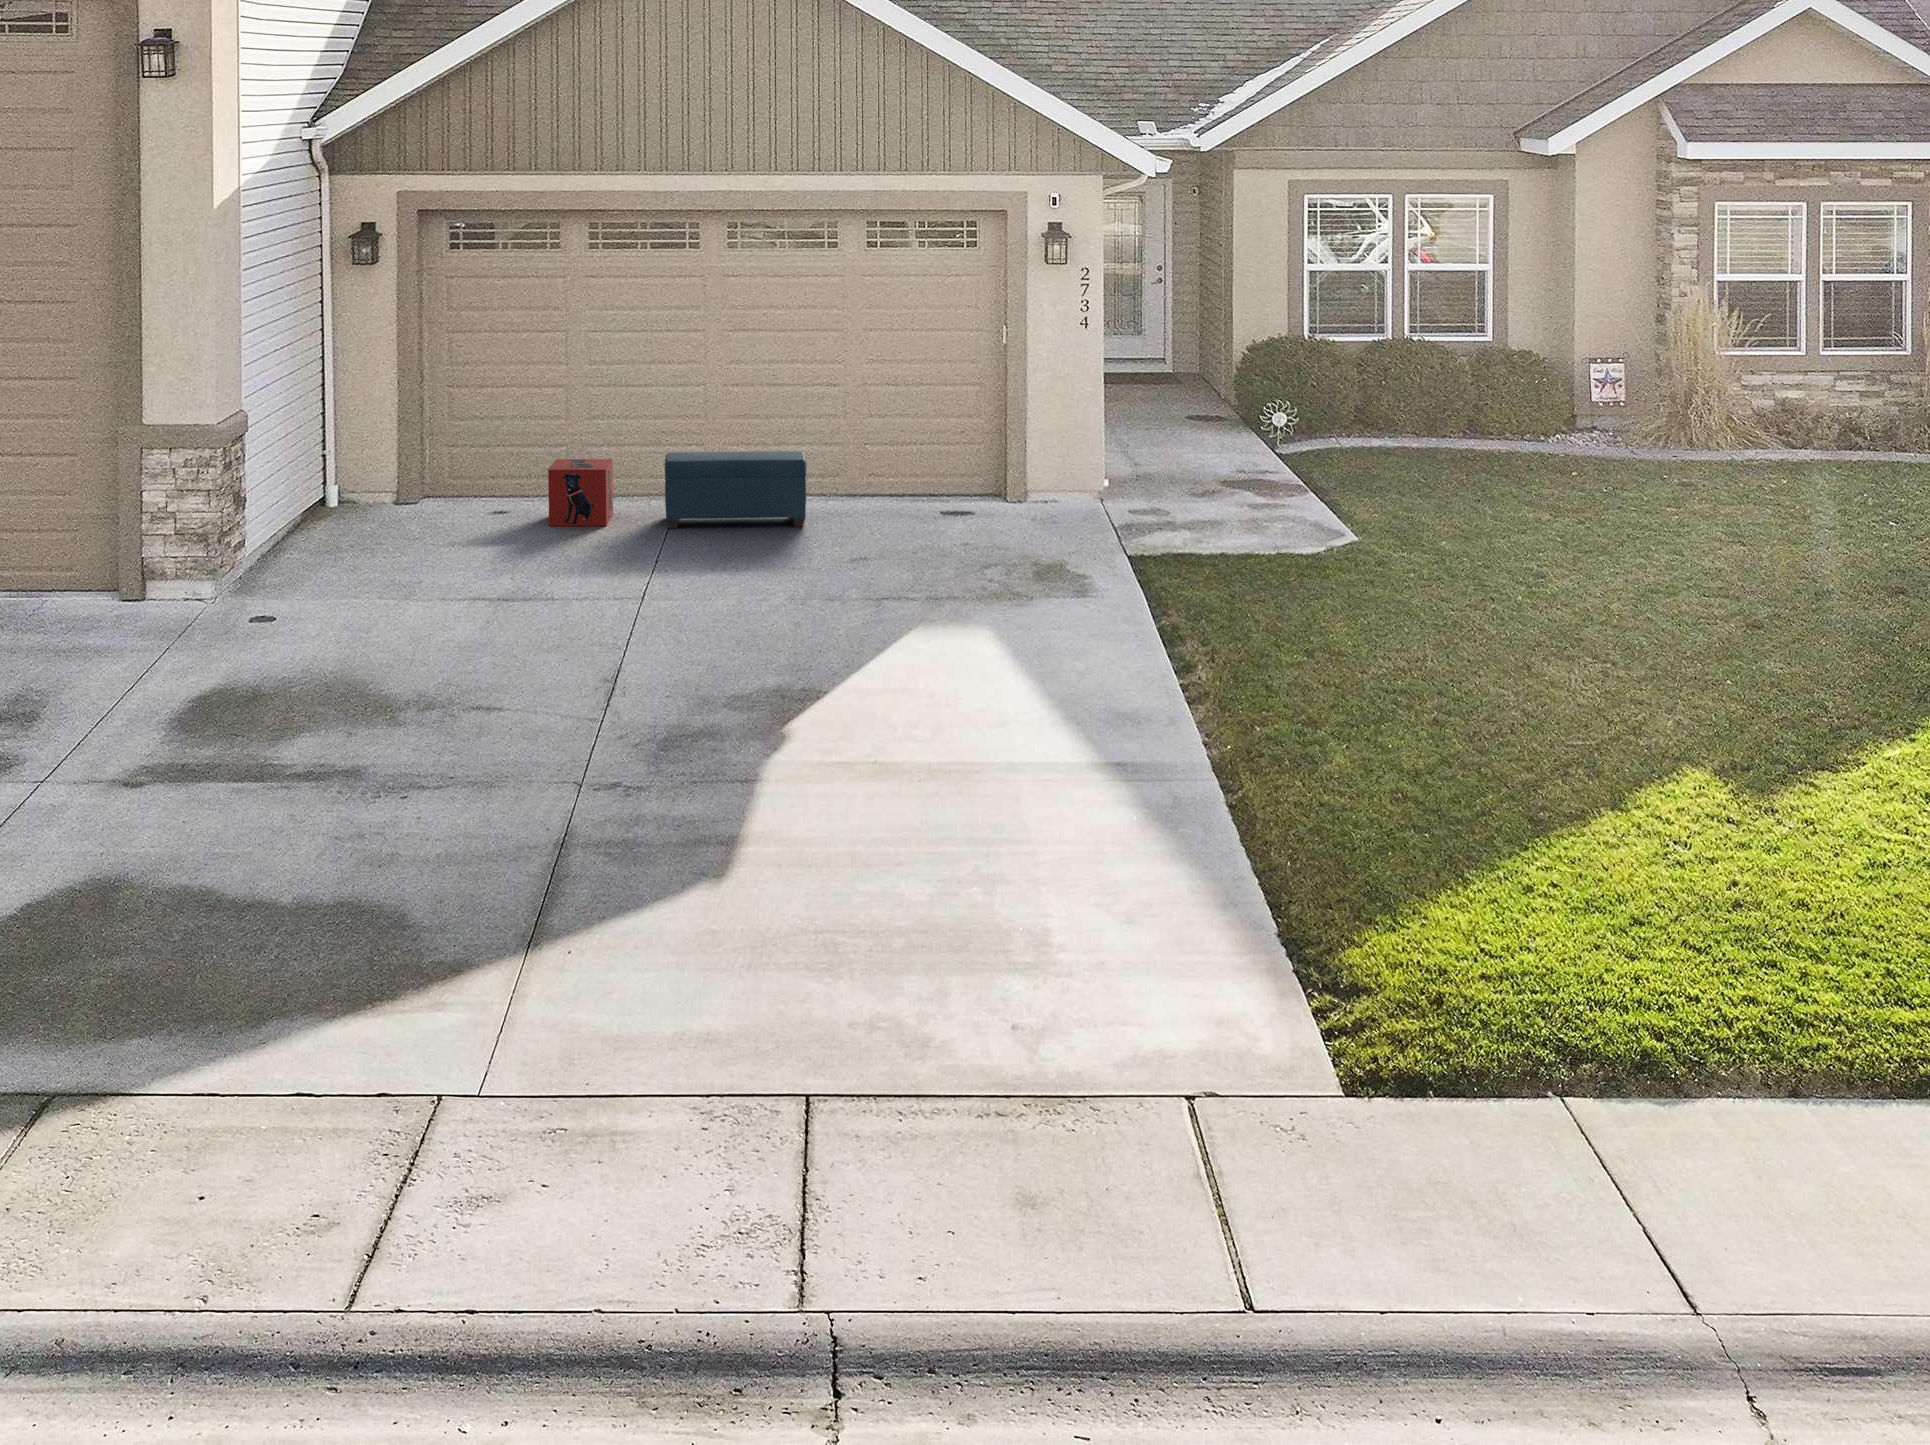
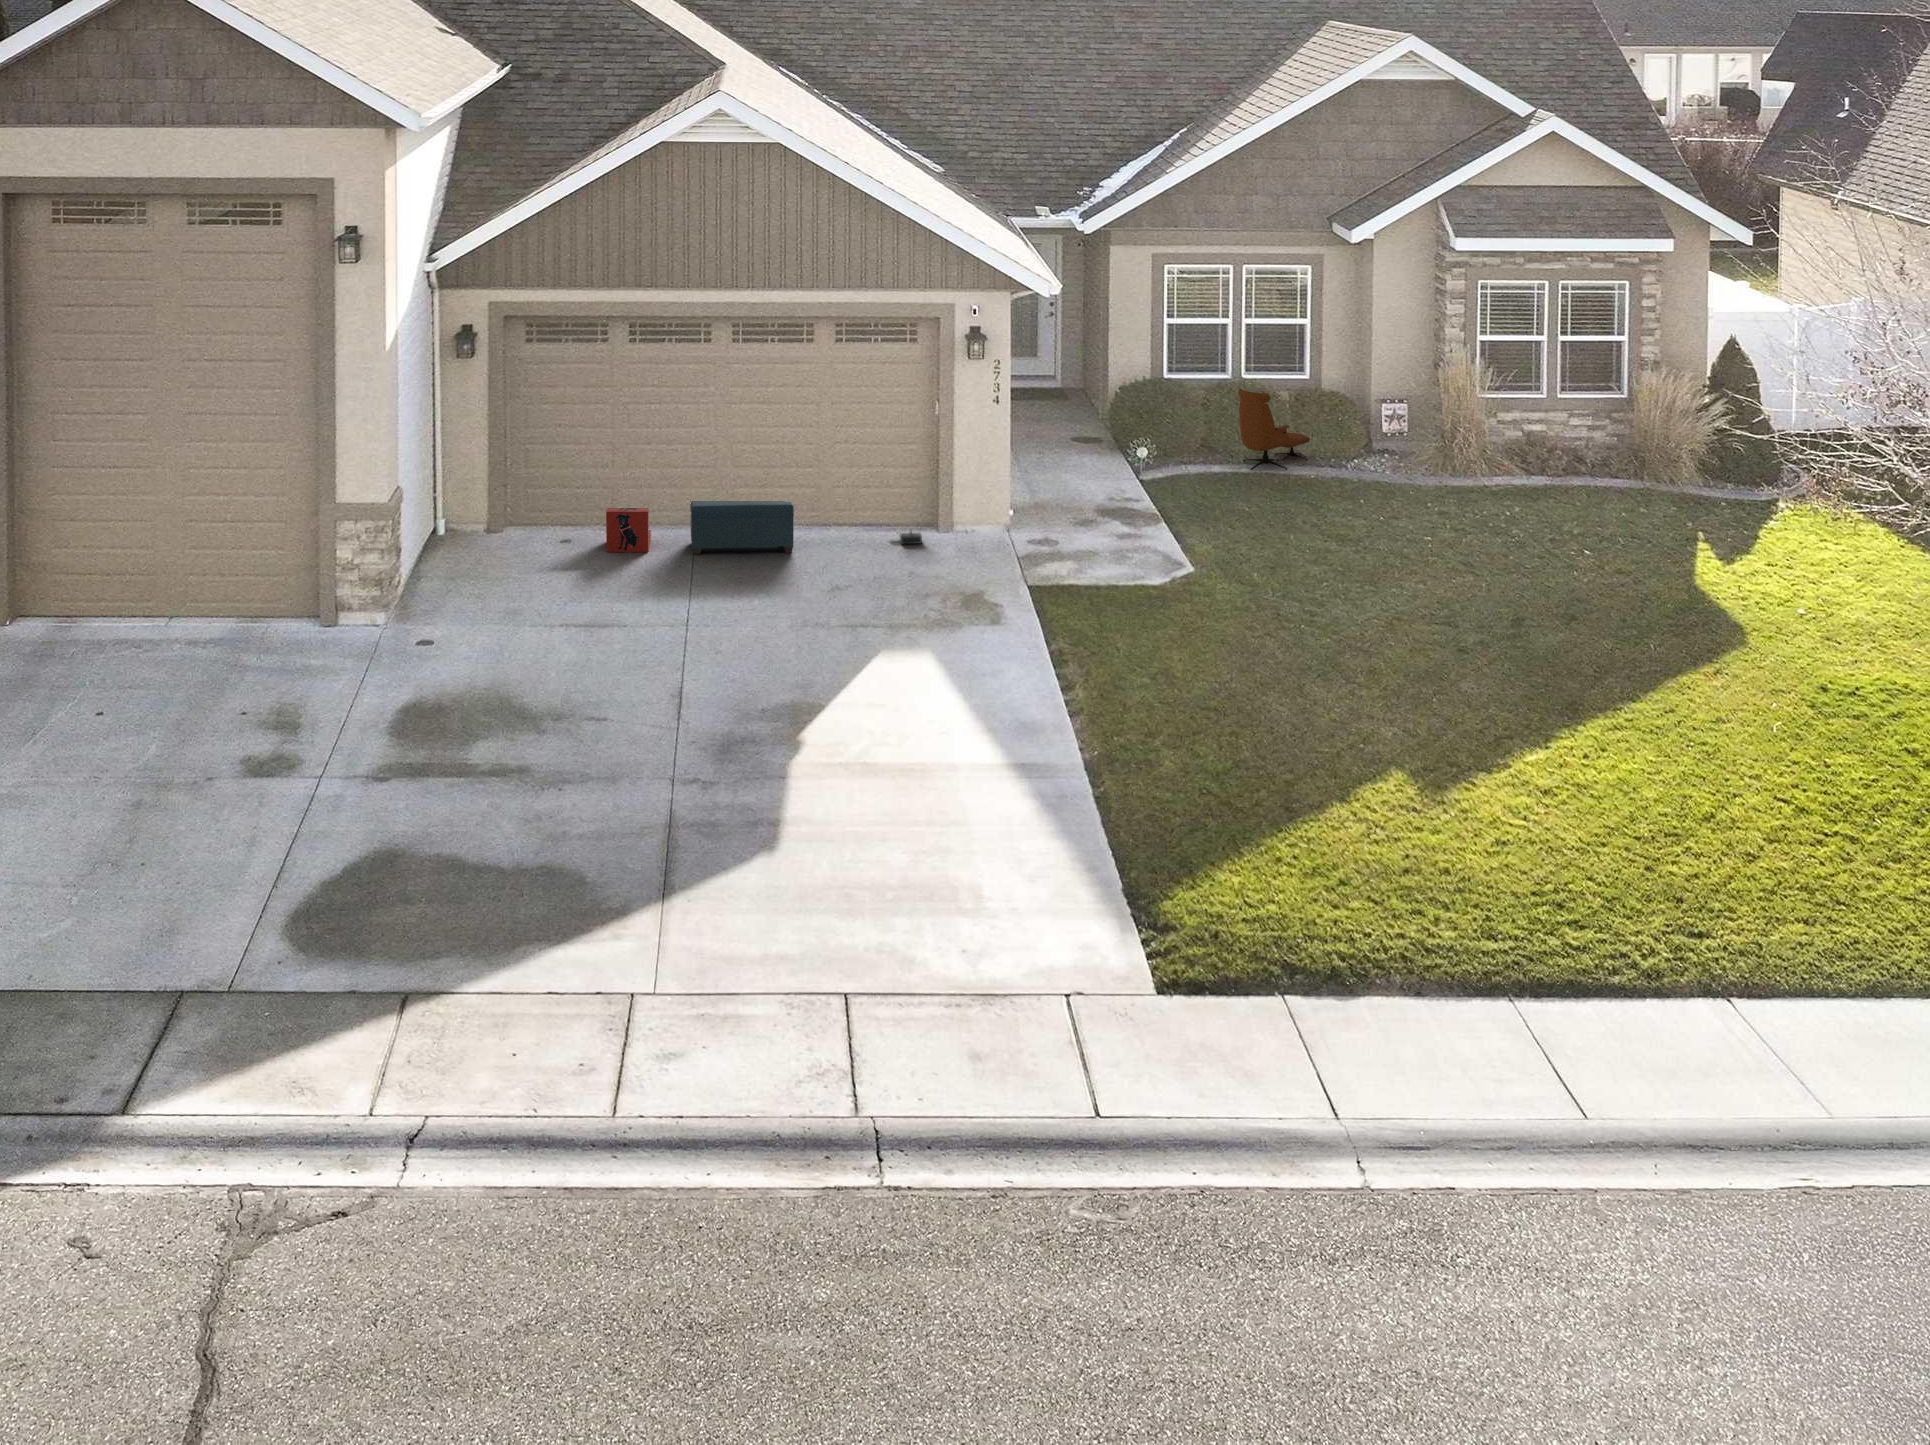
lounge chair: none [1405,336,1500,444] -> present [1238,389,1310,470]
decorative plant: none [940,475,991,518] -> present [900,522,922,544]

